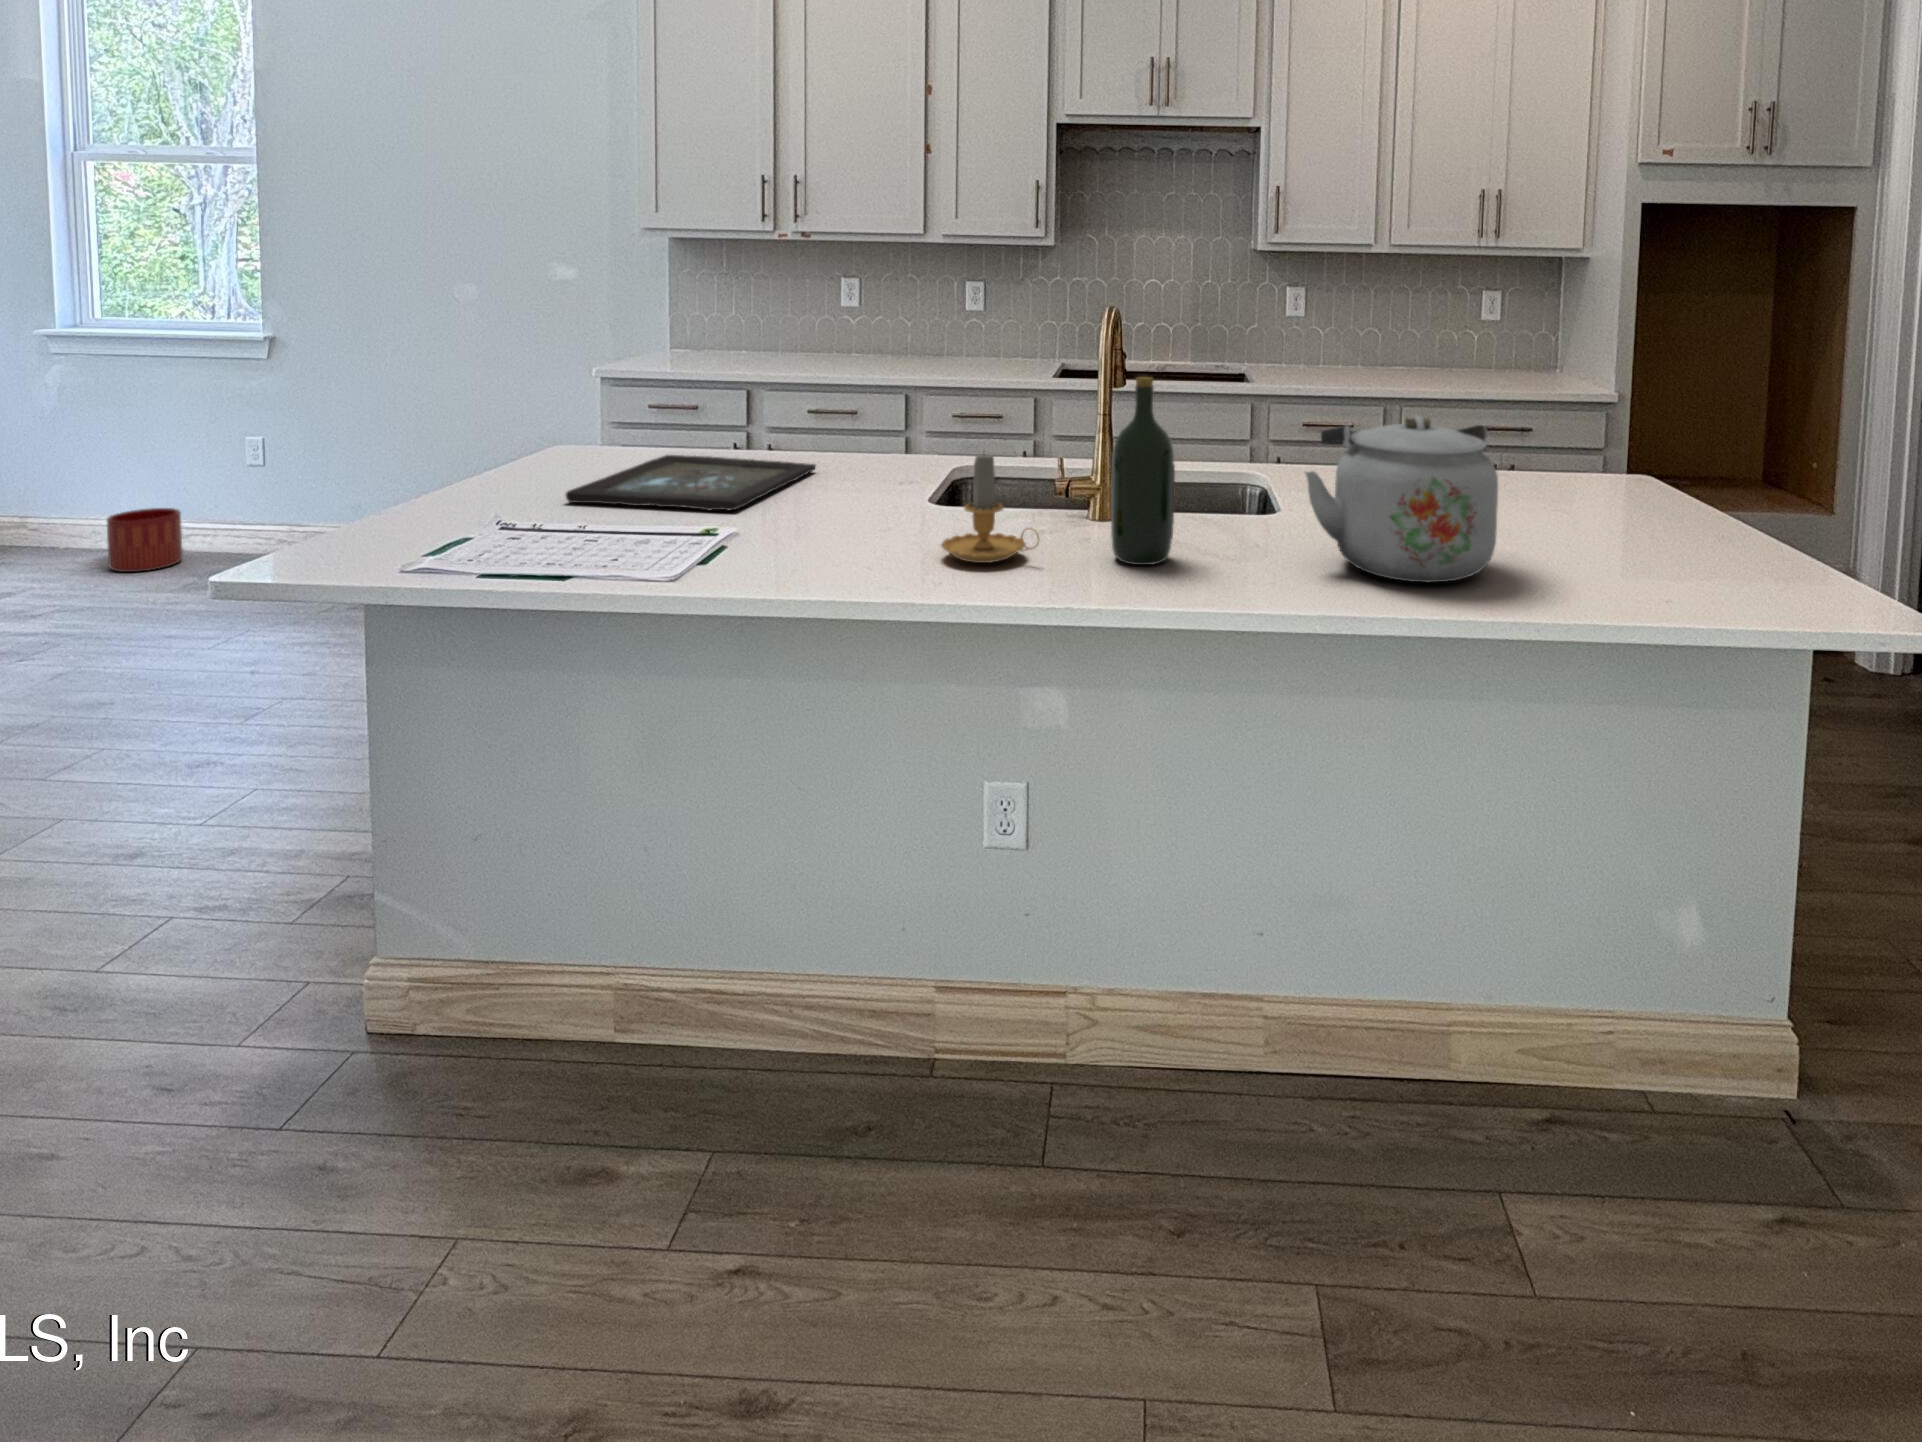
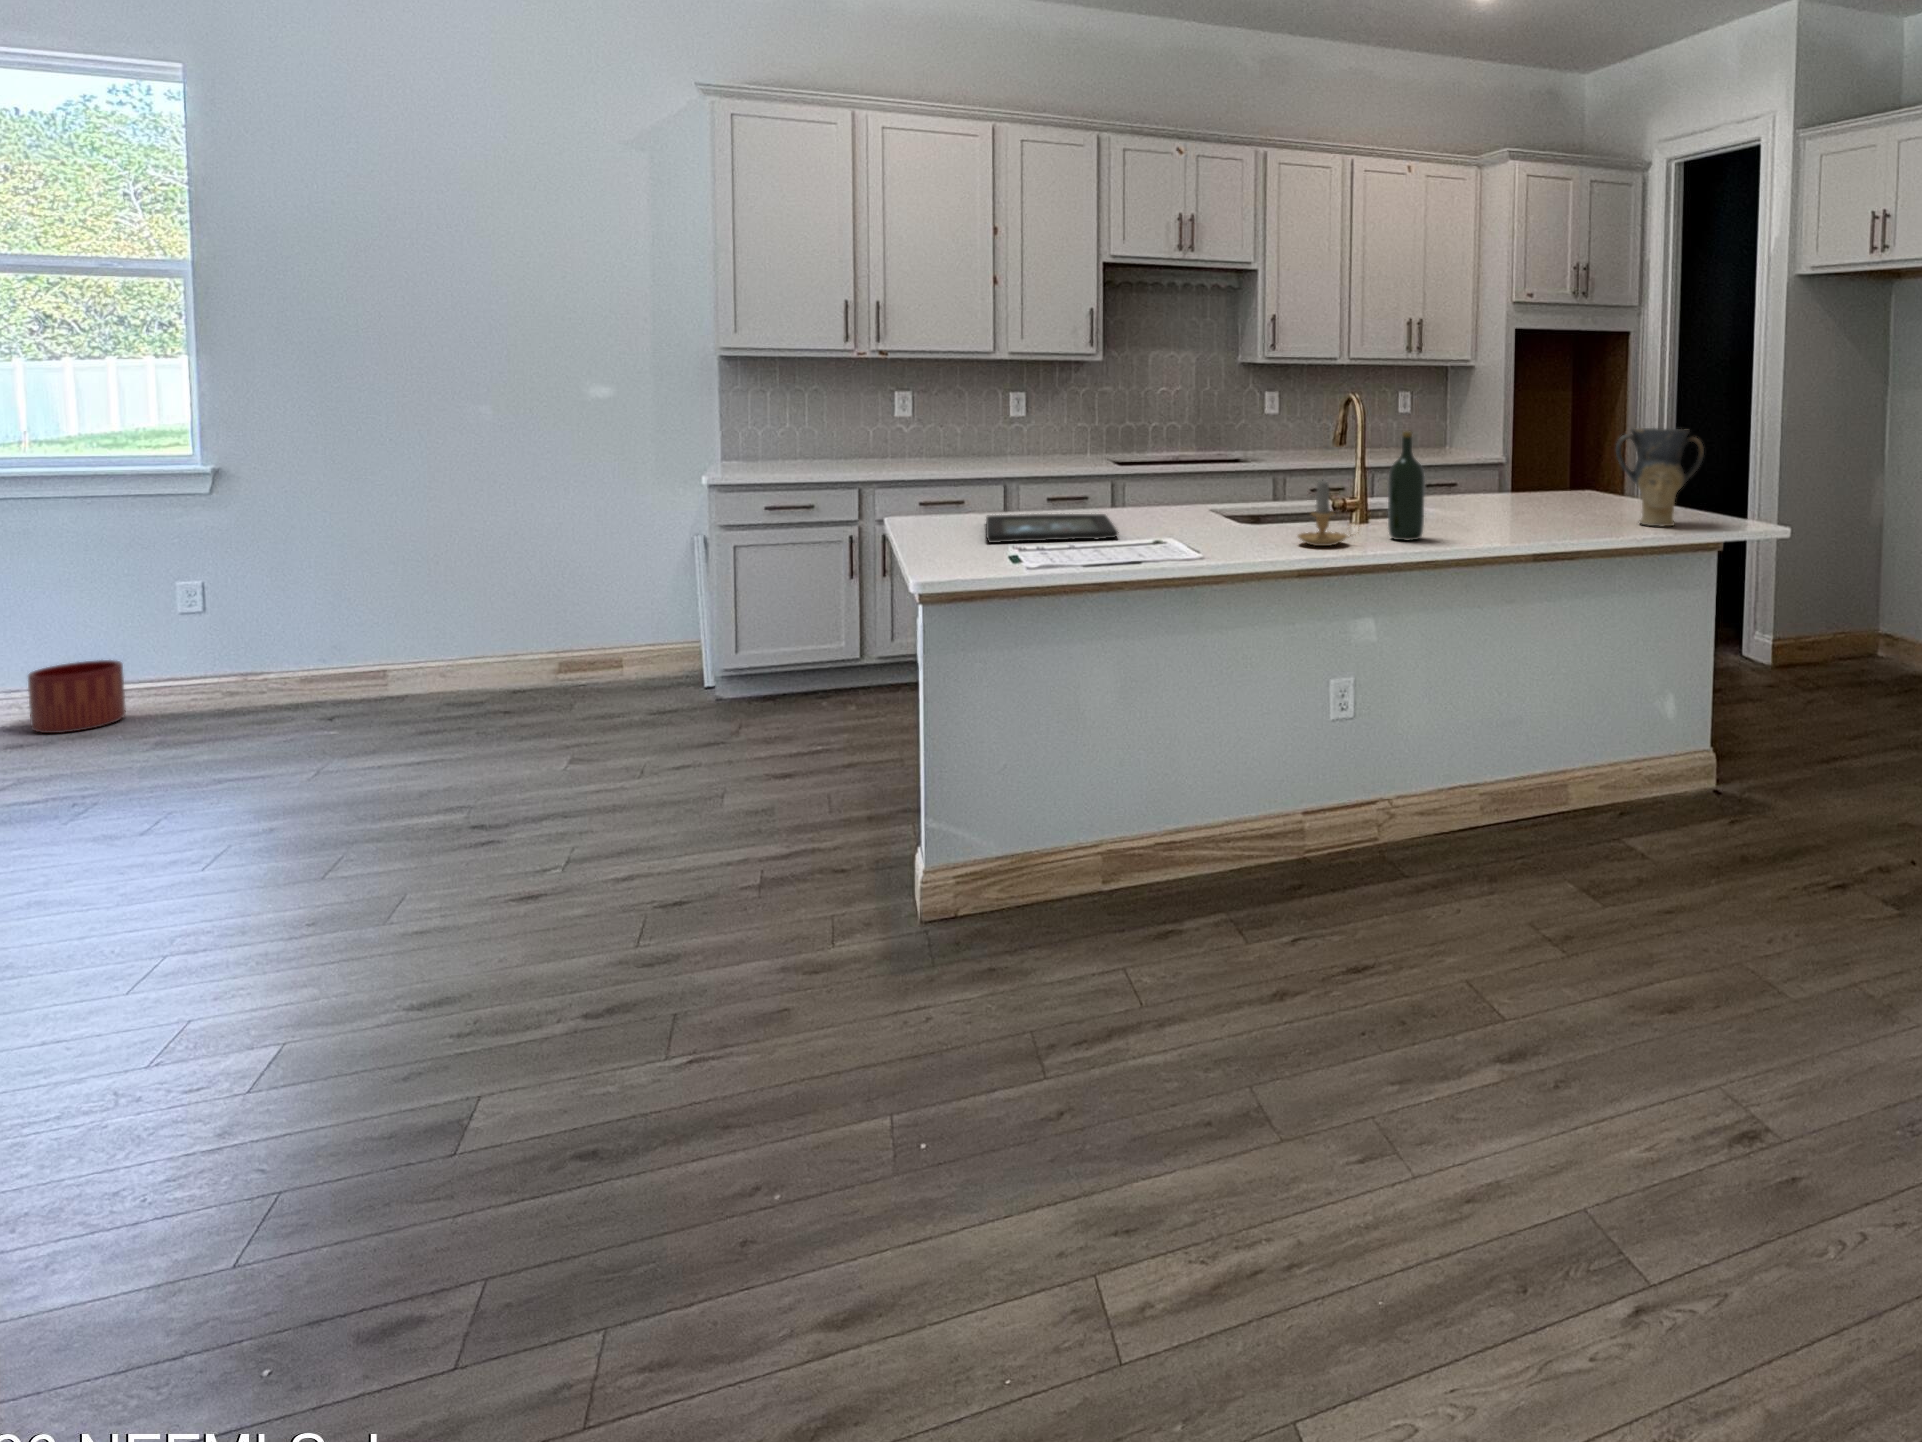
vase: none [1597,386,1779,581] -> present [1616,428,1704,527]
kettle: present [1304,415,1498,582] -> none [1484,447,1587,535]

